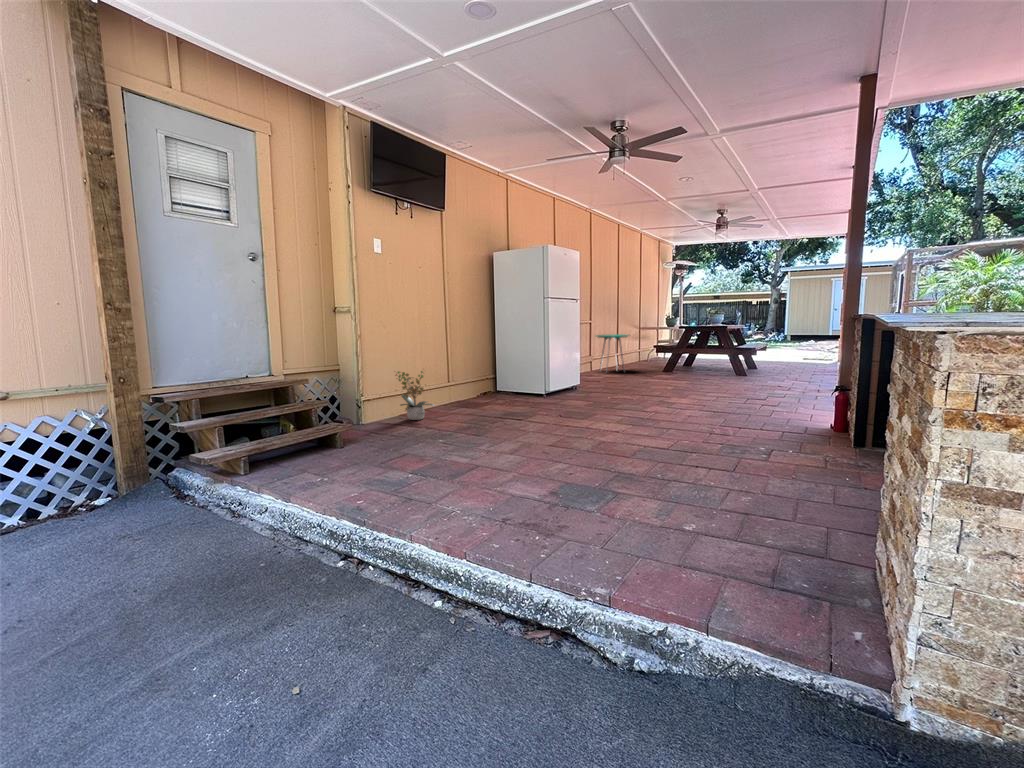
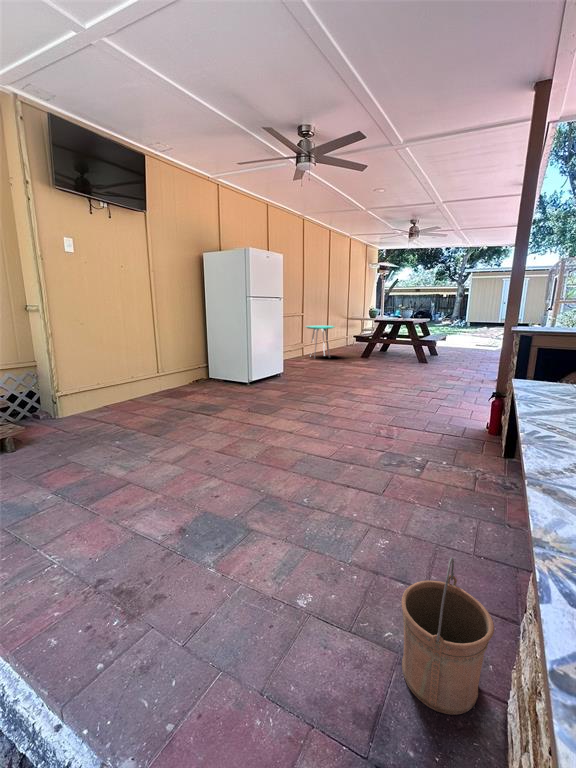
potted plant: present [396,371,434,420] -> none [89,364,132,413]
bucket: none [788,472,867,587] -> present [402,558,494,715]

